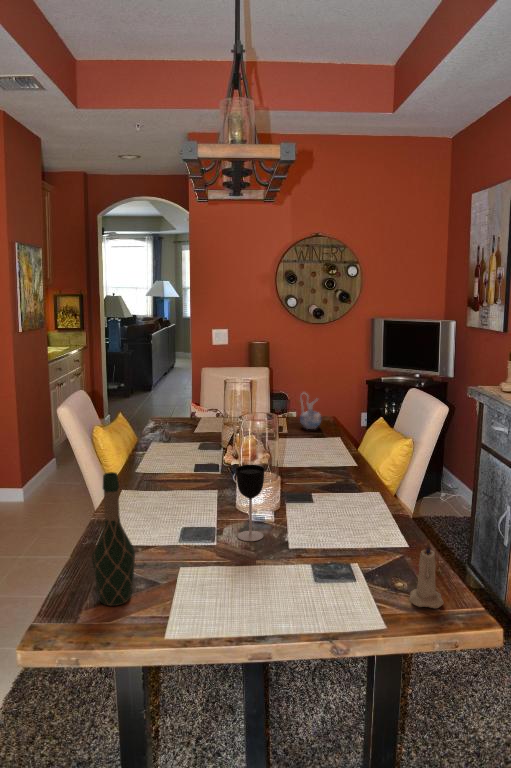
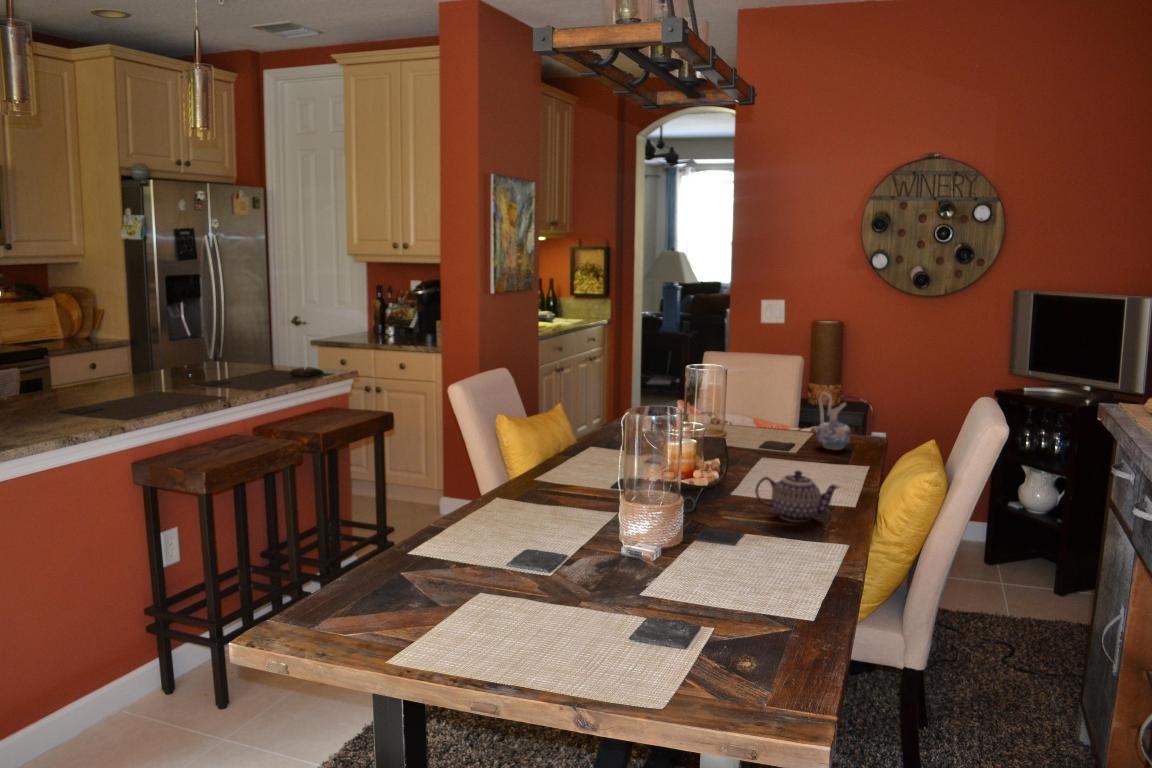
teapot: none [306,448,359,482] -> present [755,471,839,522]
wine glass: present [236,465,264,541] -> none [585,469,625,577]
wine bottle: present [92,472,135,606] -> none [341,445,397,617]
candle: present [409,540,444,608] -> none [741,598,797,705]

